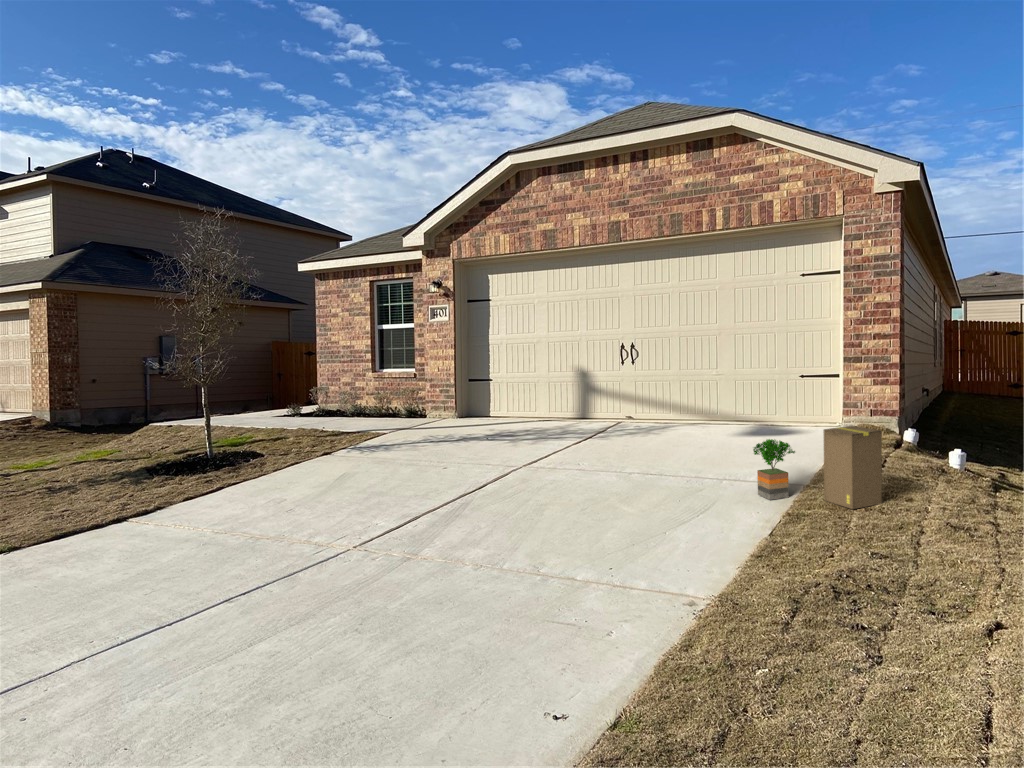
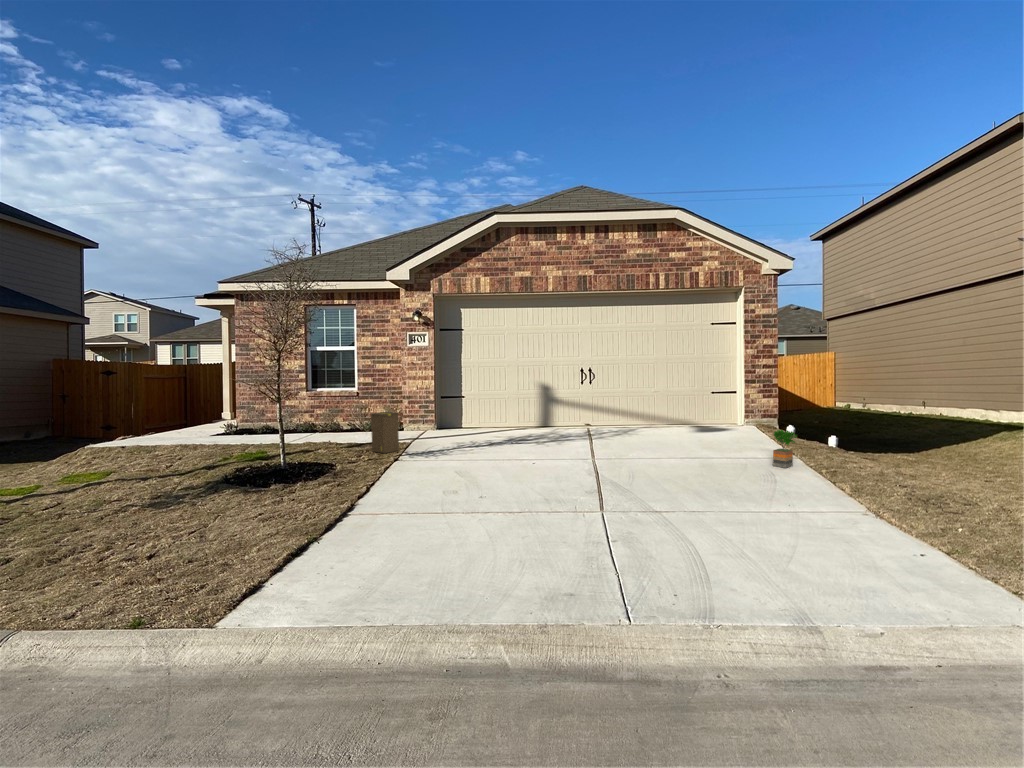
cardboard box: present [823,426,882,509] -> present [371,412,399,453]

